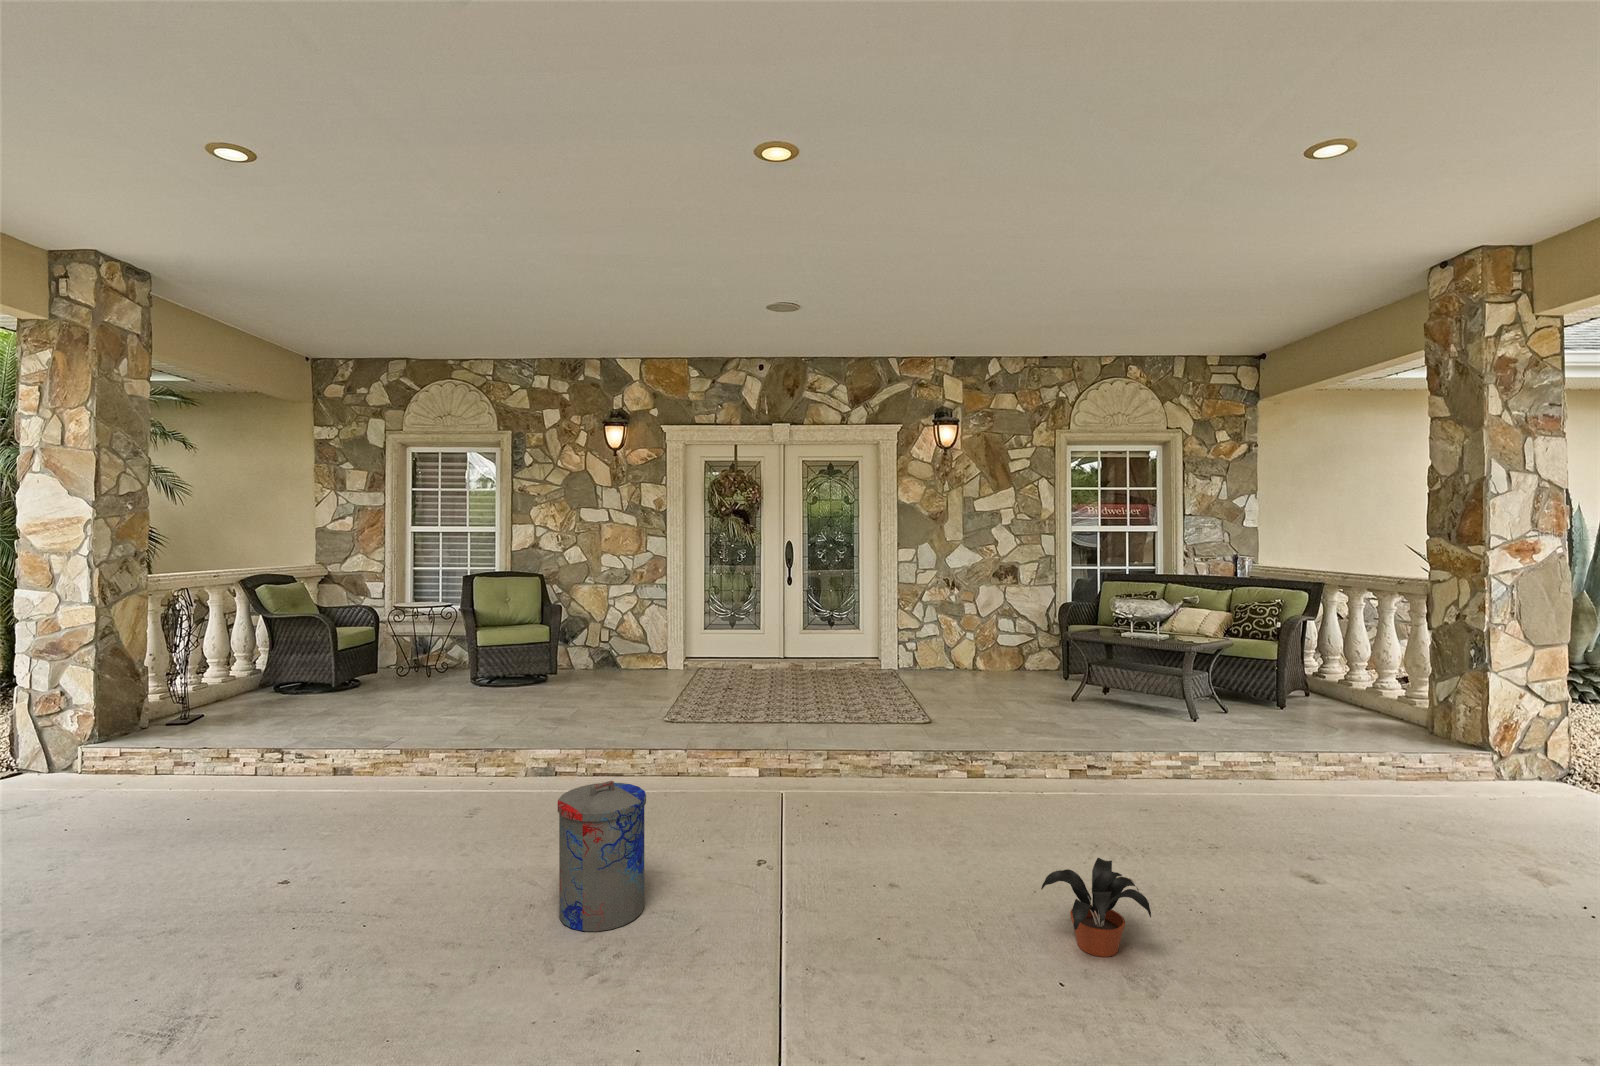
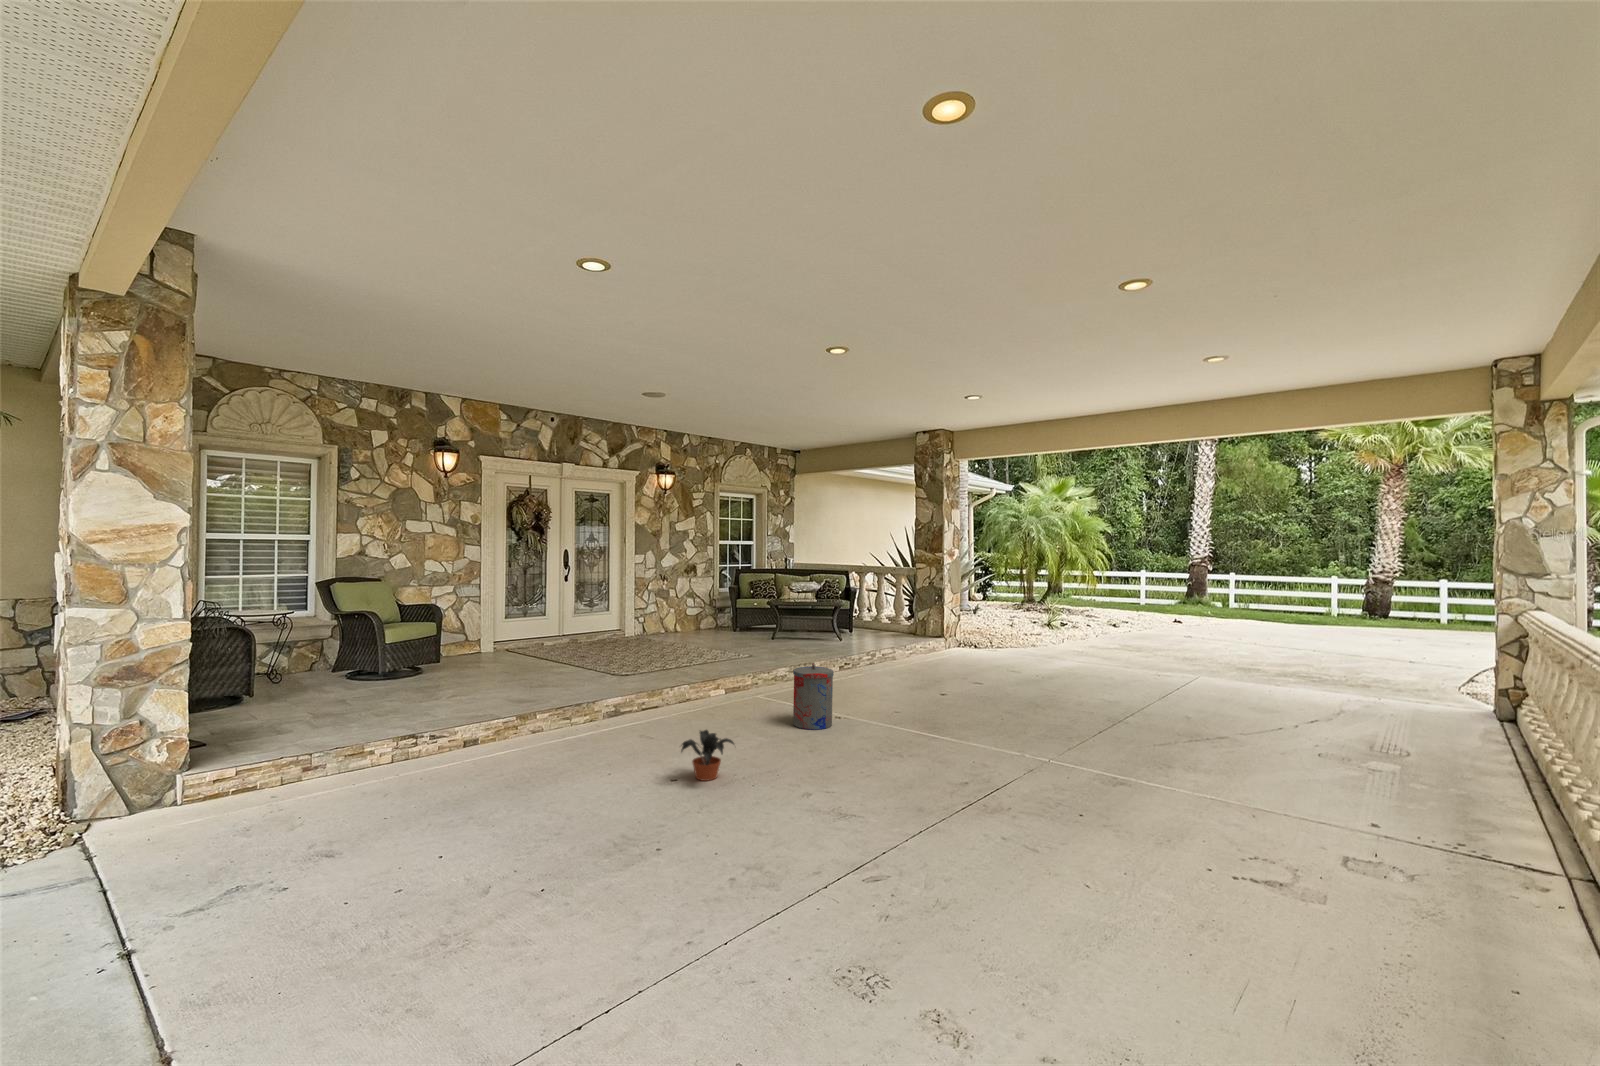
potted plant: present [1041,858,1151,957] -> present [681,730,734,781]

